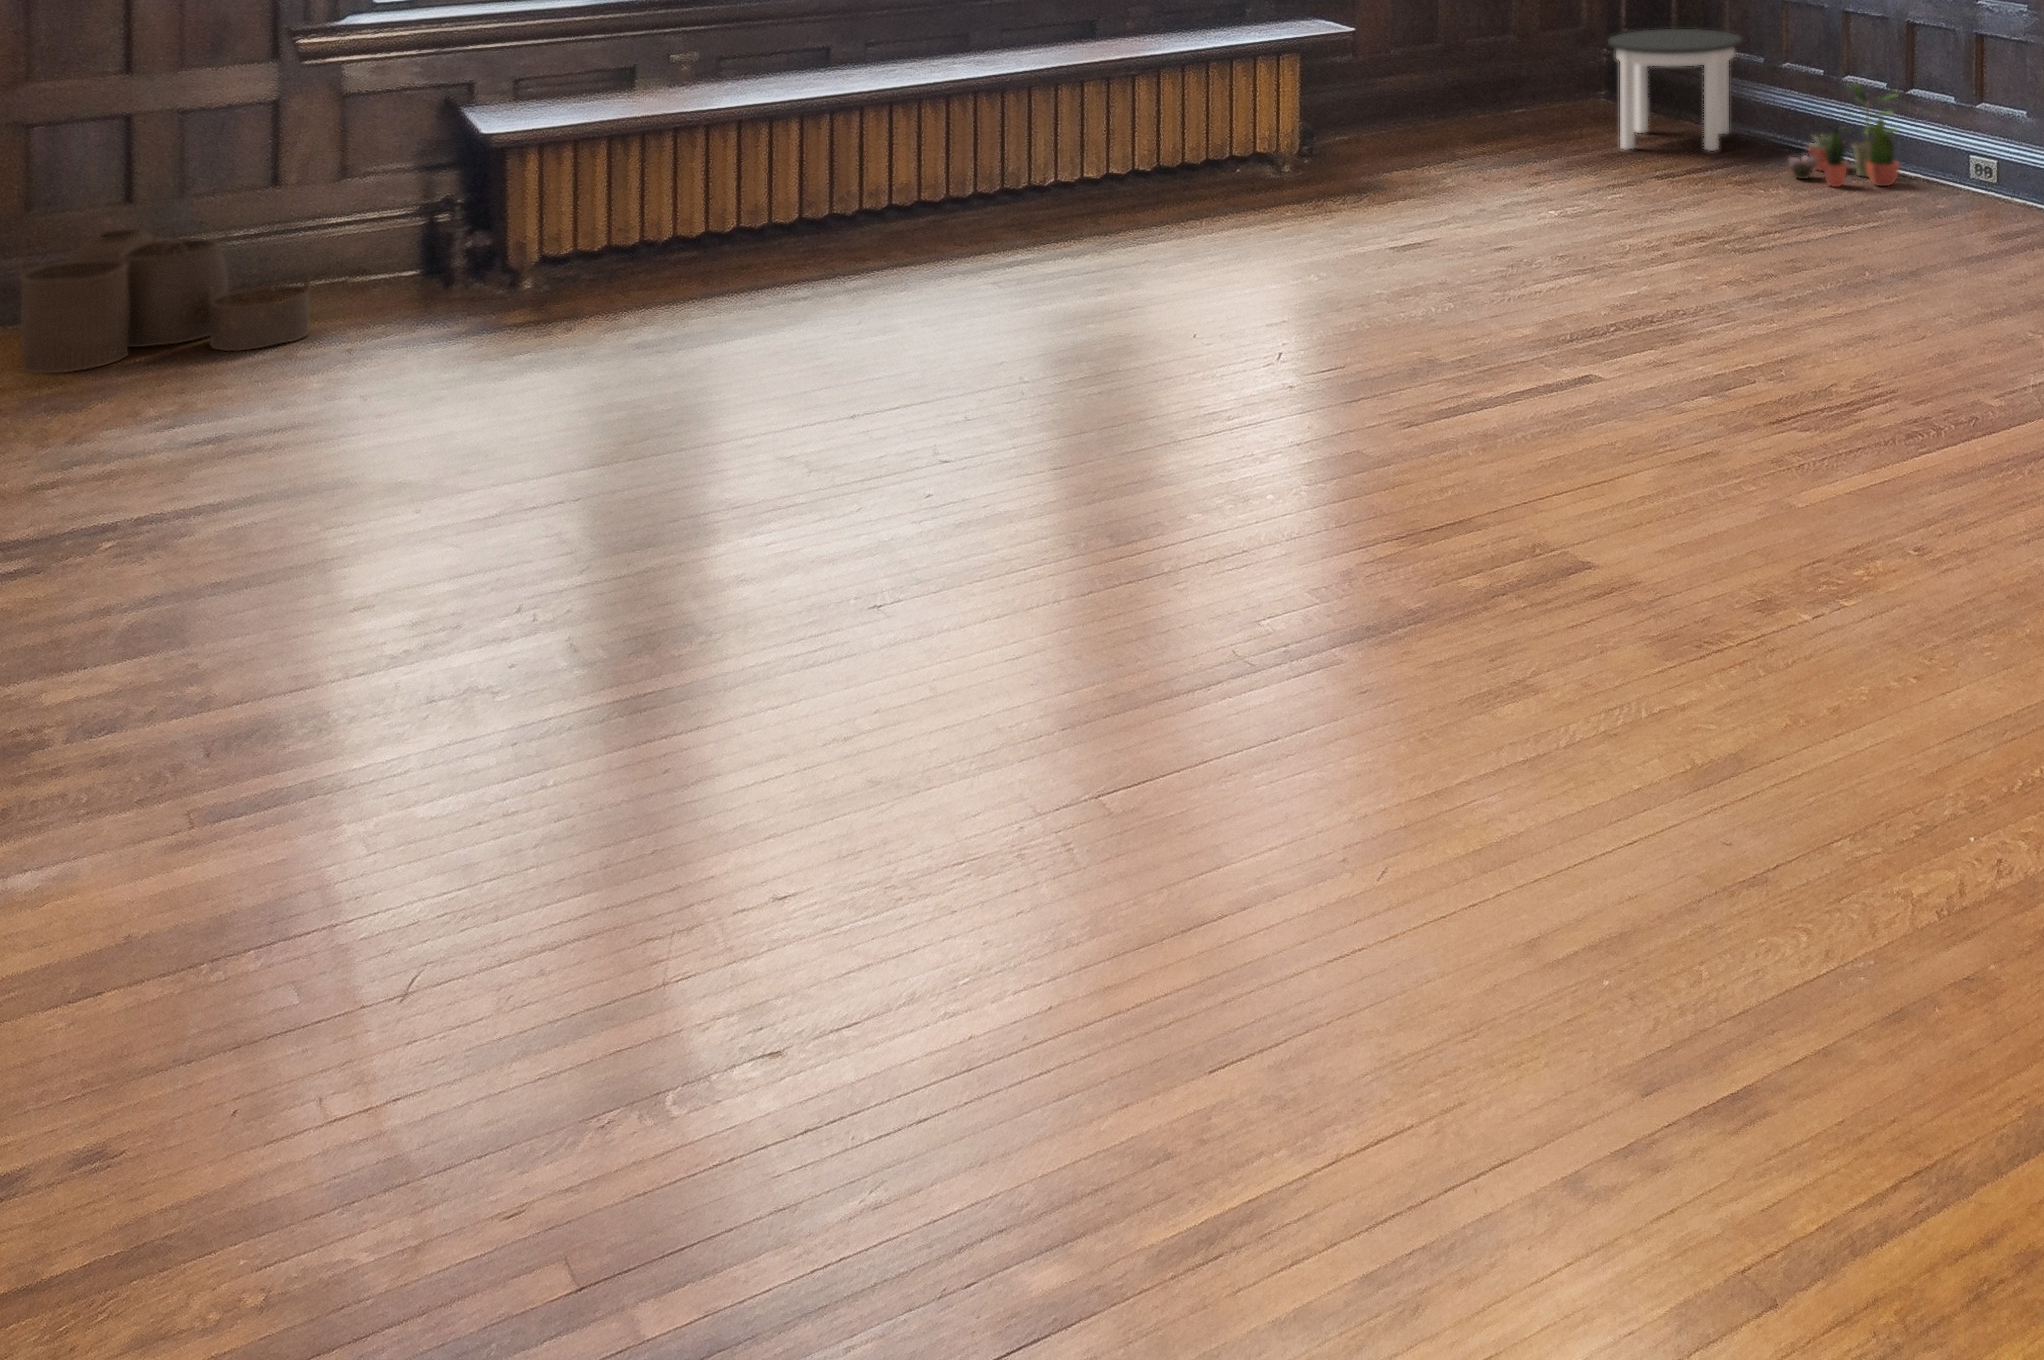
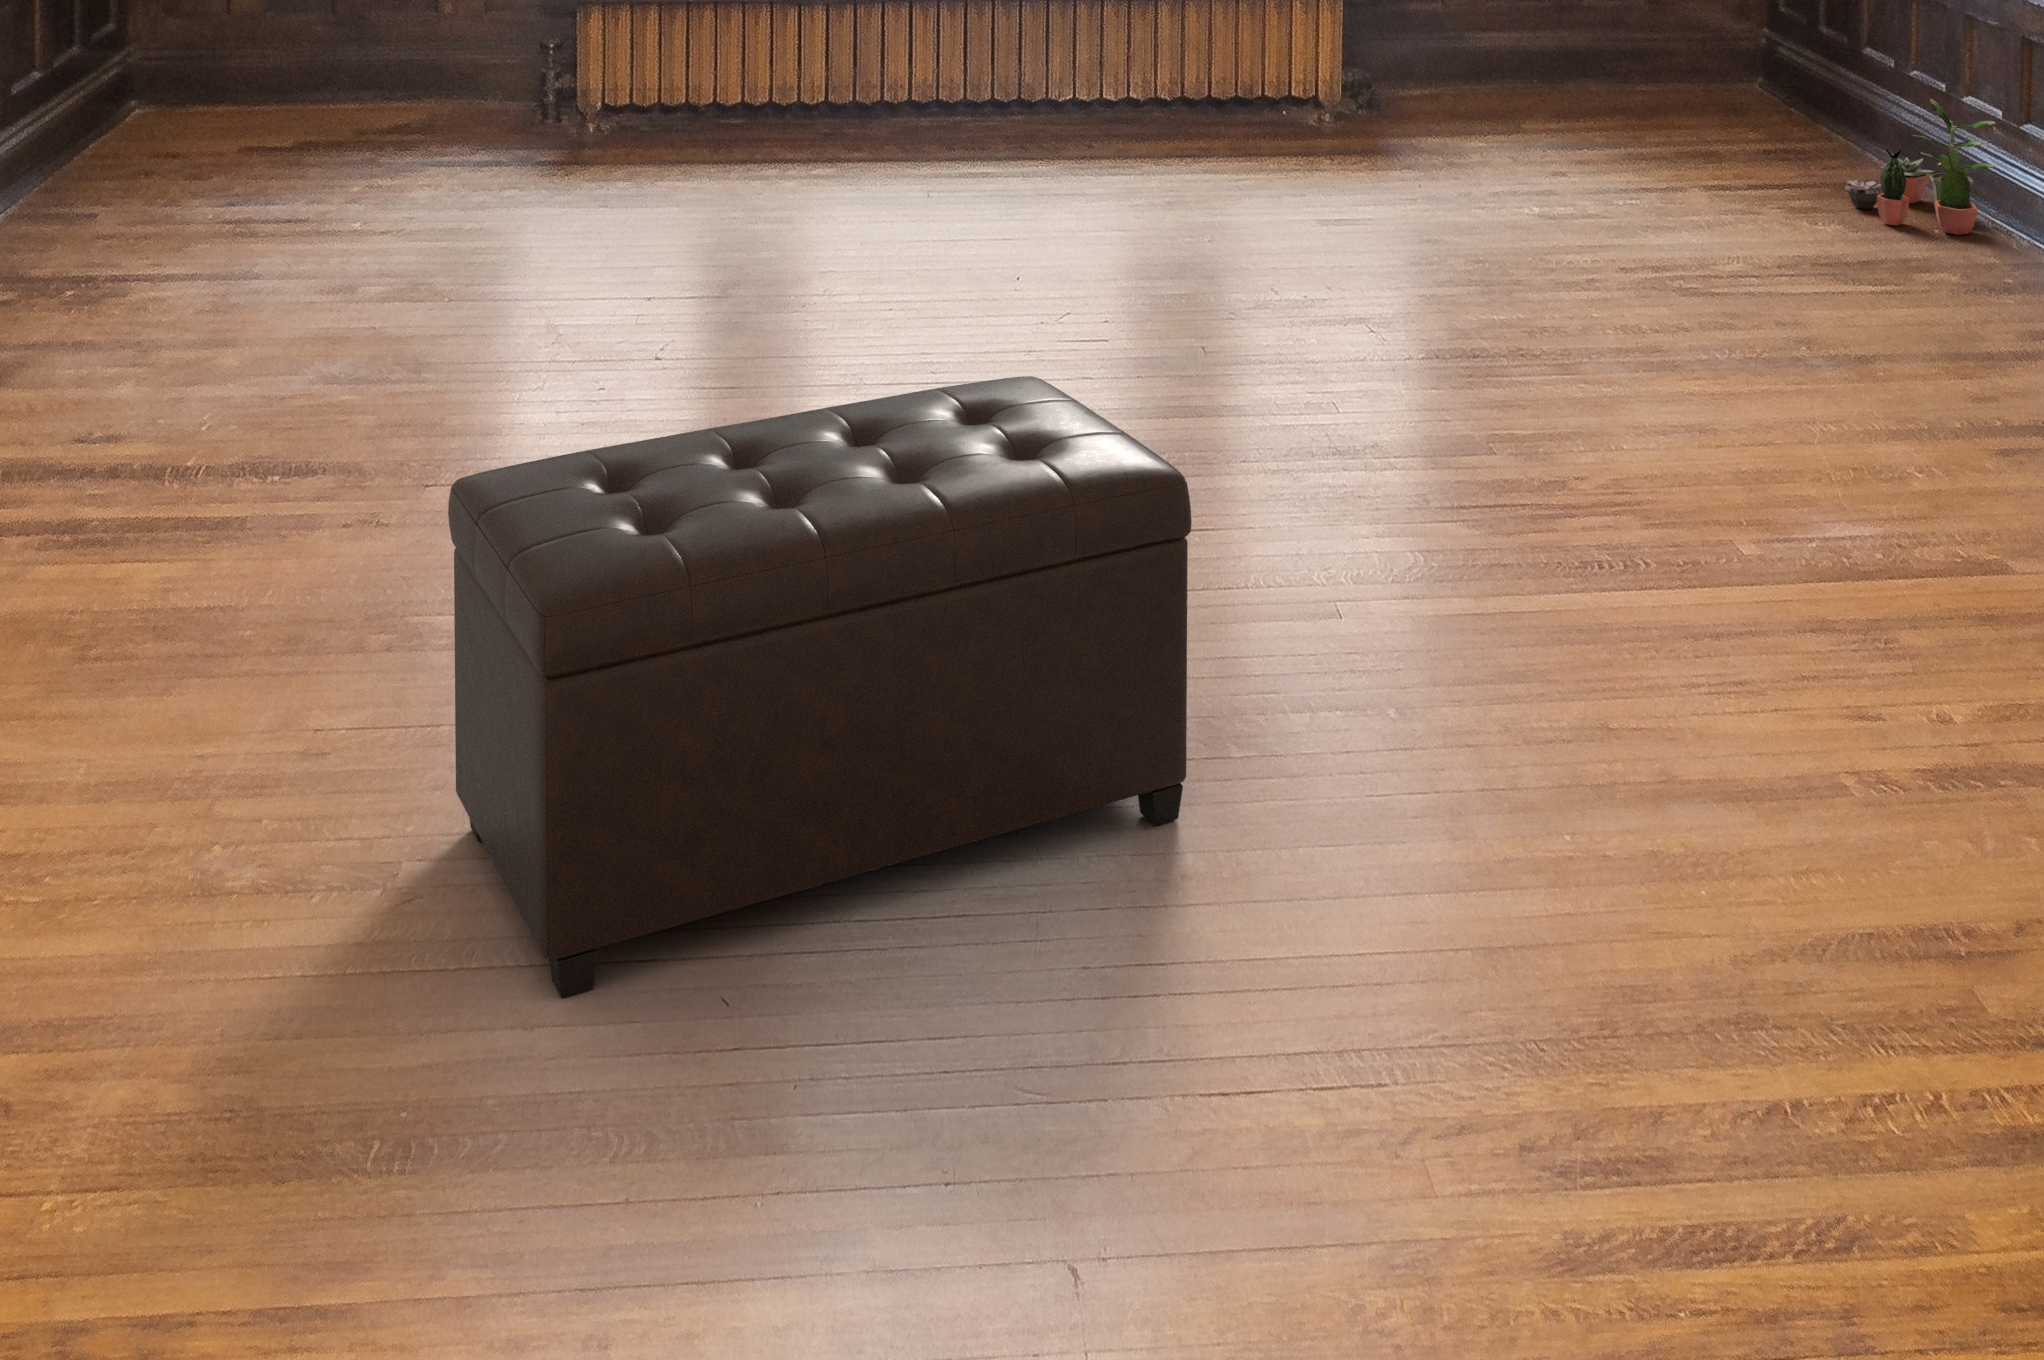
round table: present [1608,29,1742,151] -> none [1691,6,1856,157]
woven basket: present [18,224,311,373] -> none [210,29,407,150]
ottoman: none [1333,329,1868,857] -> present [448,376,1191,998]

